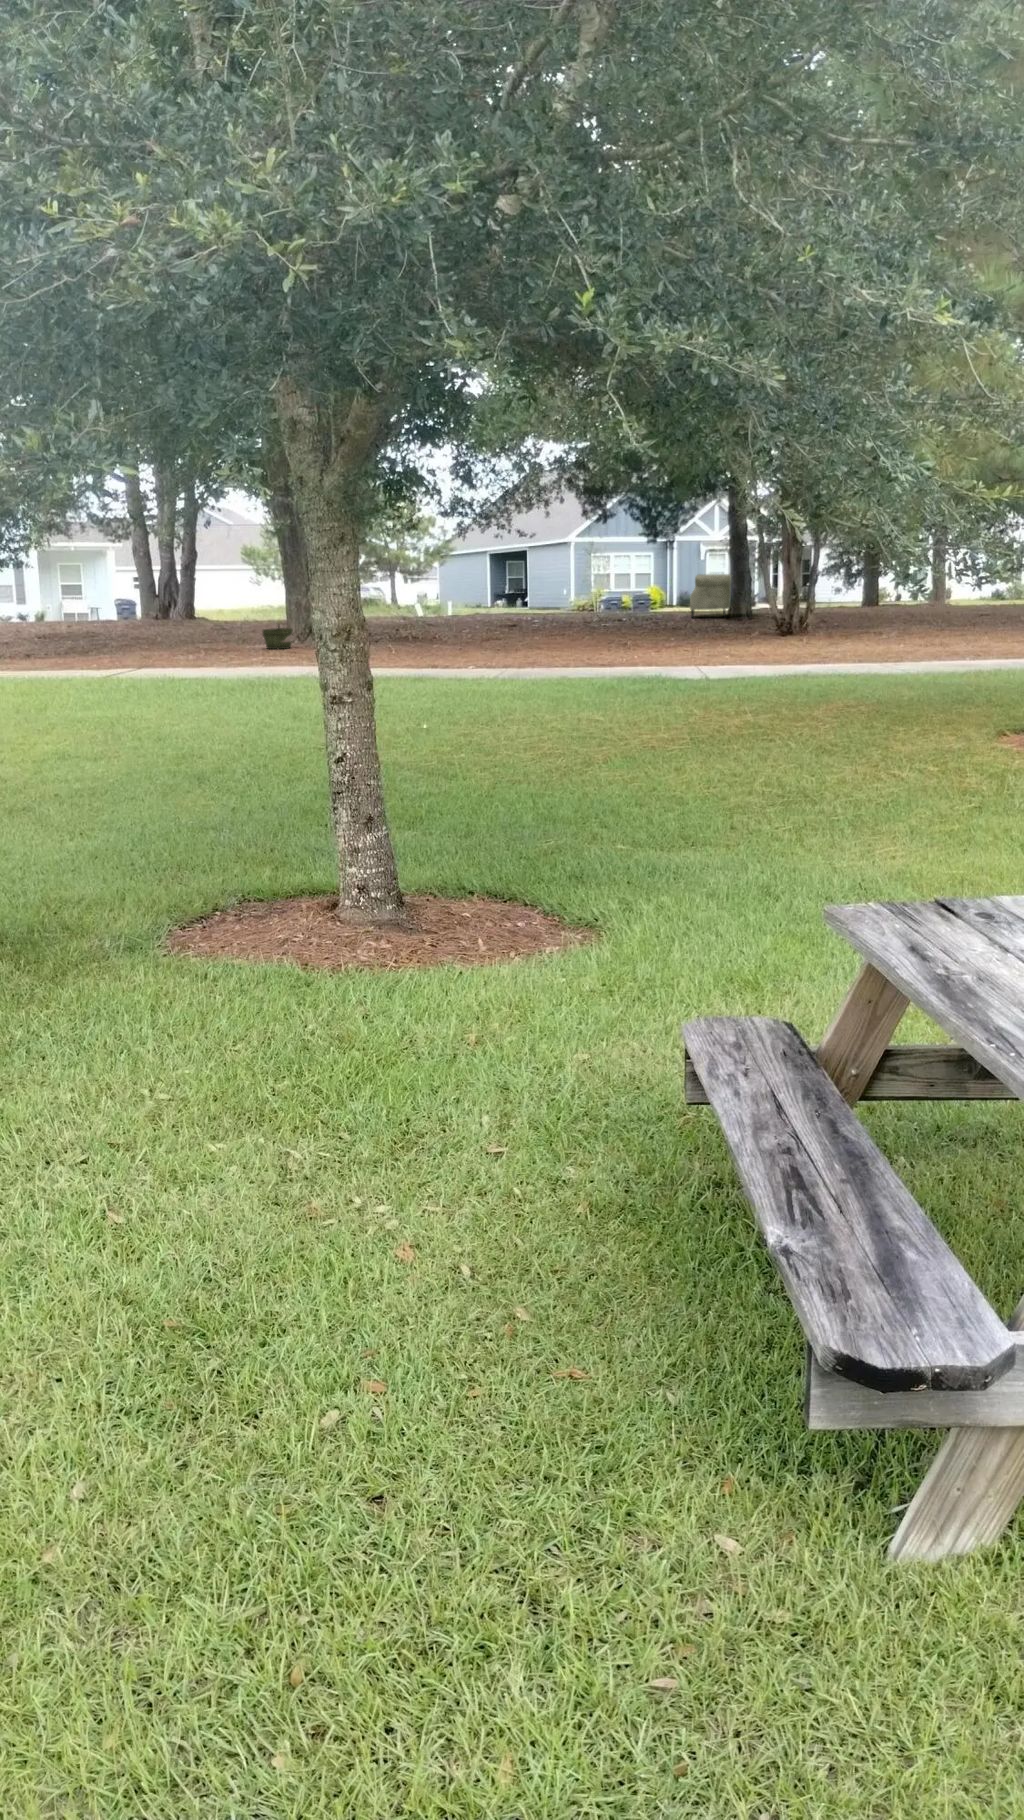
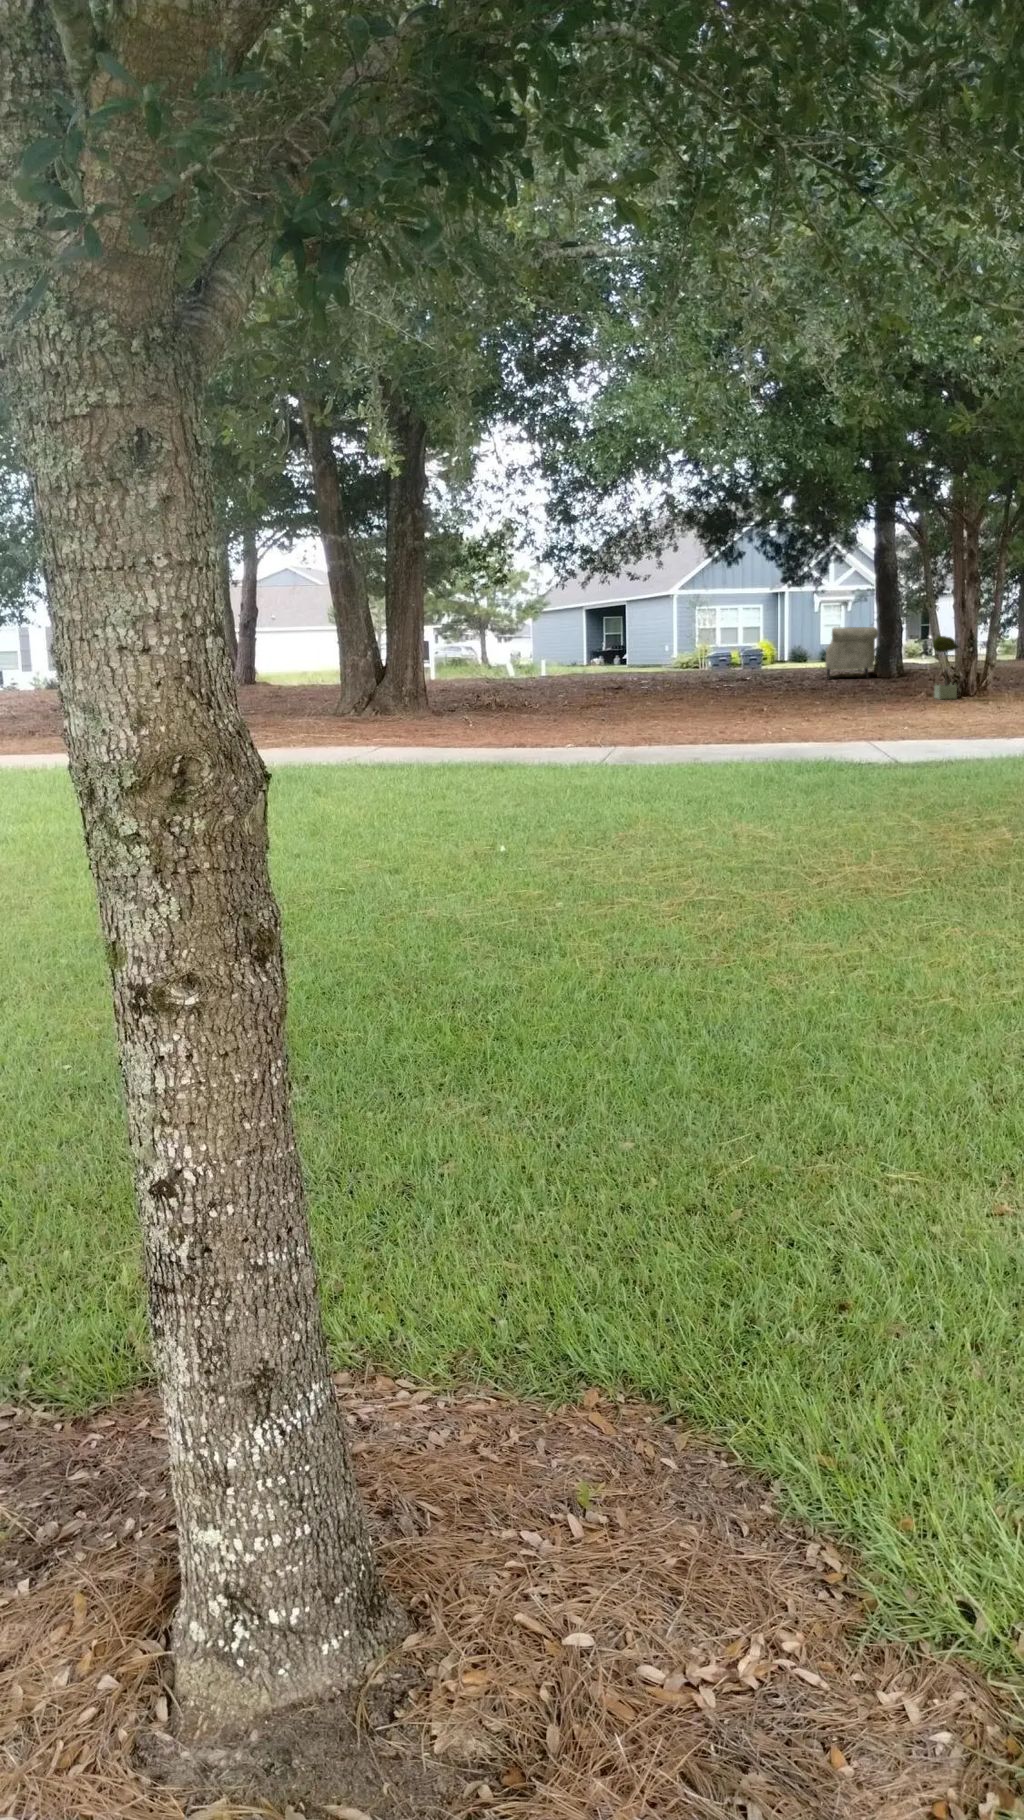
potted tree: none [766,582,788,635] -> present [933,635,959,699]
wooden bucket: present [263,627,293,649] -> none [315,686,354,719]

